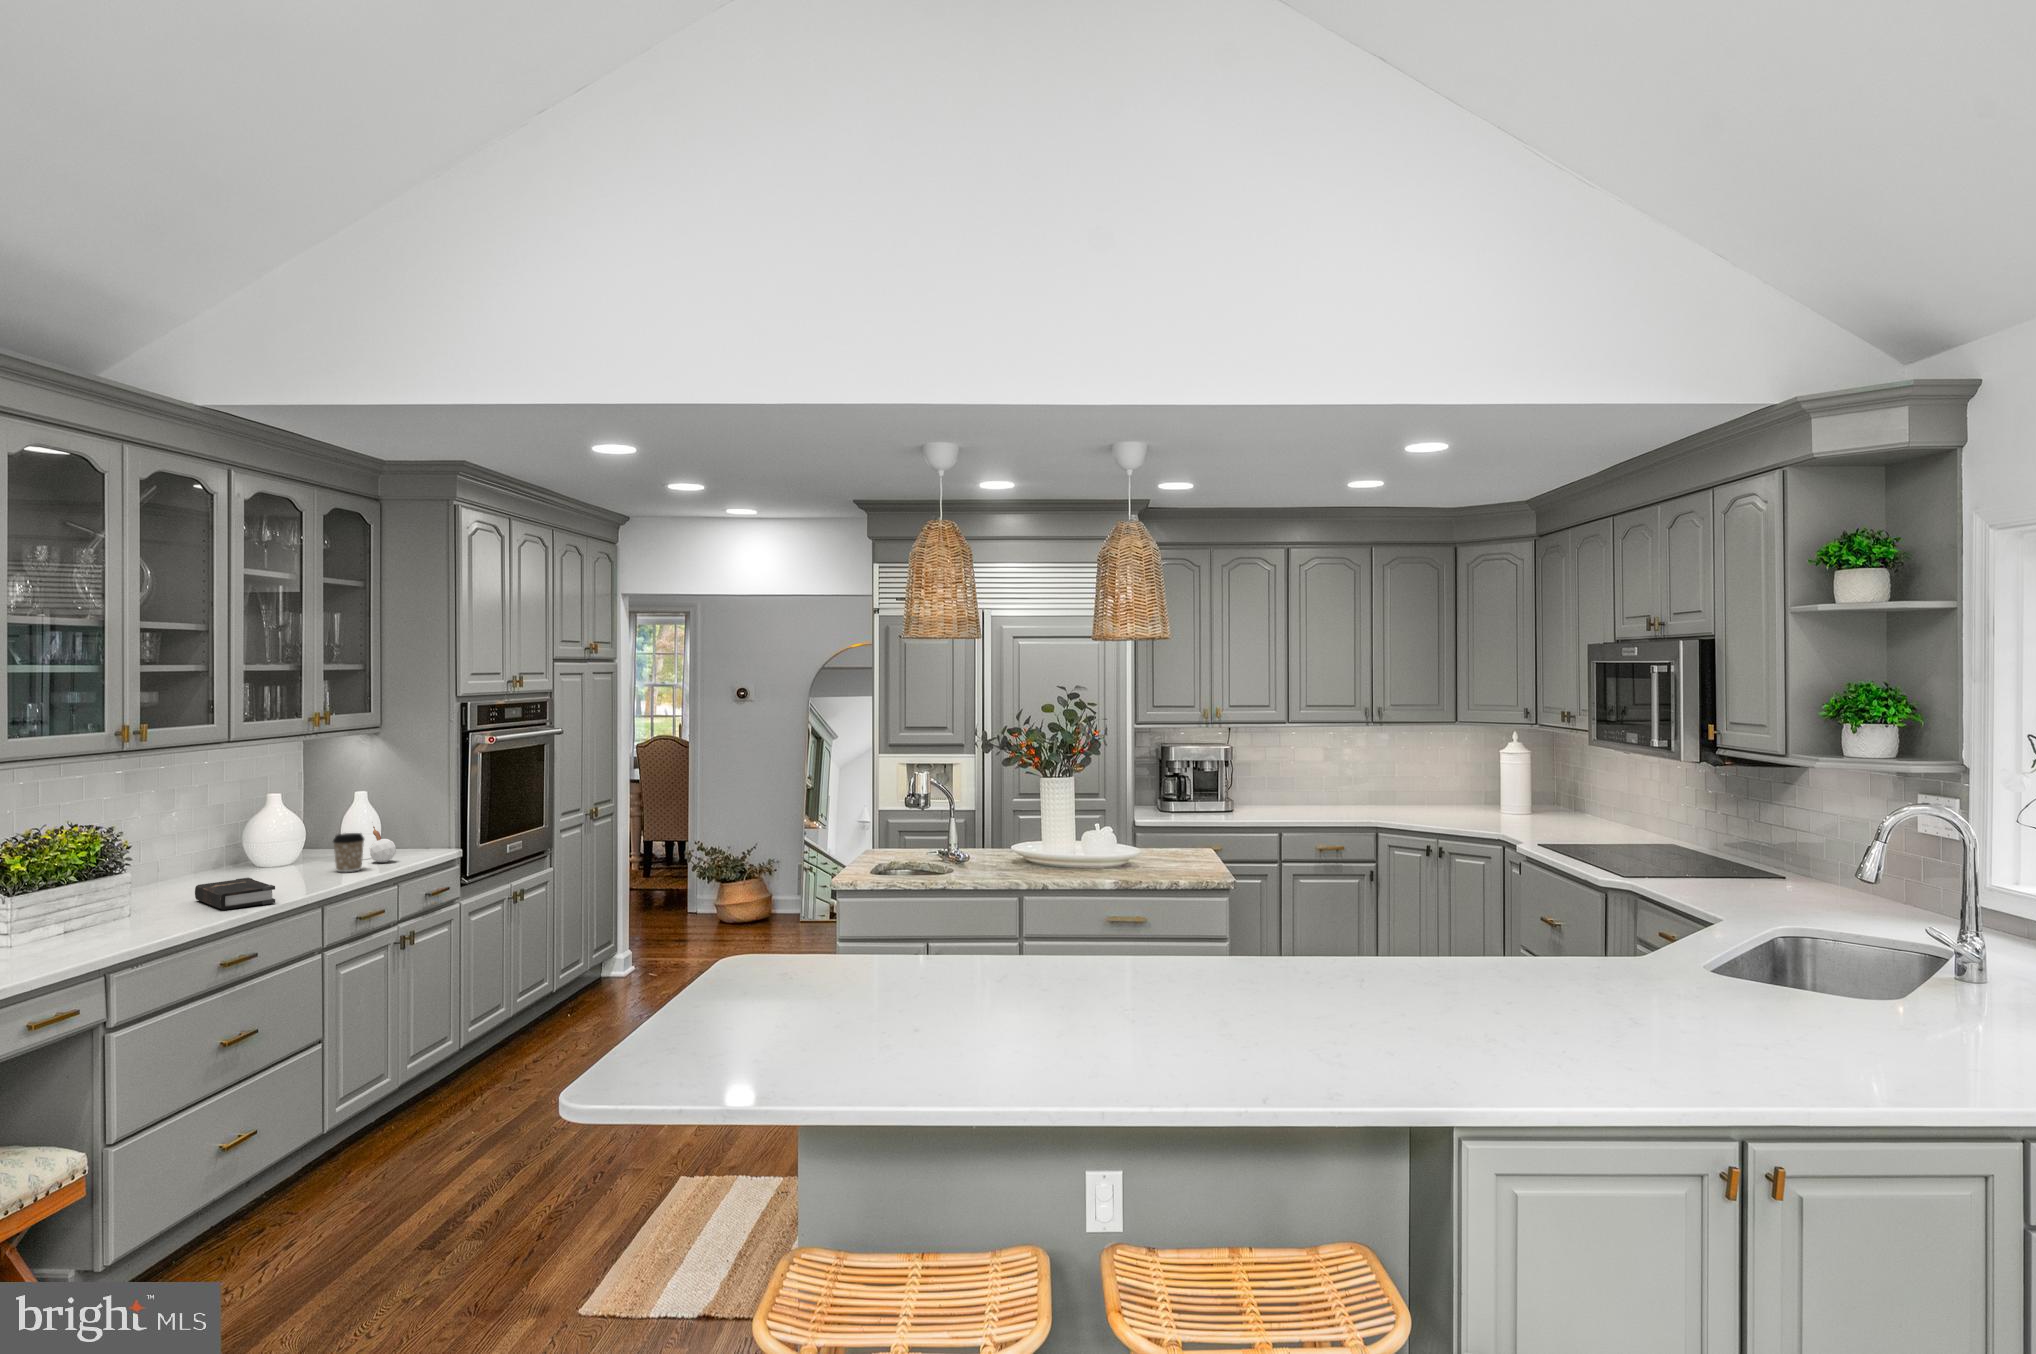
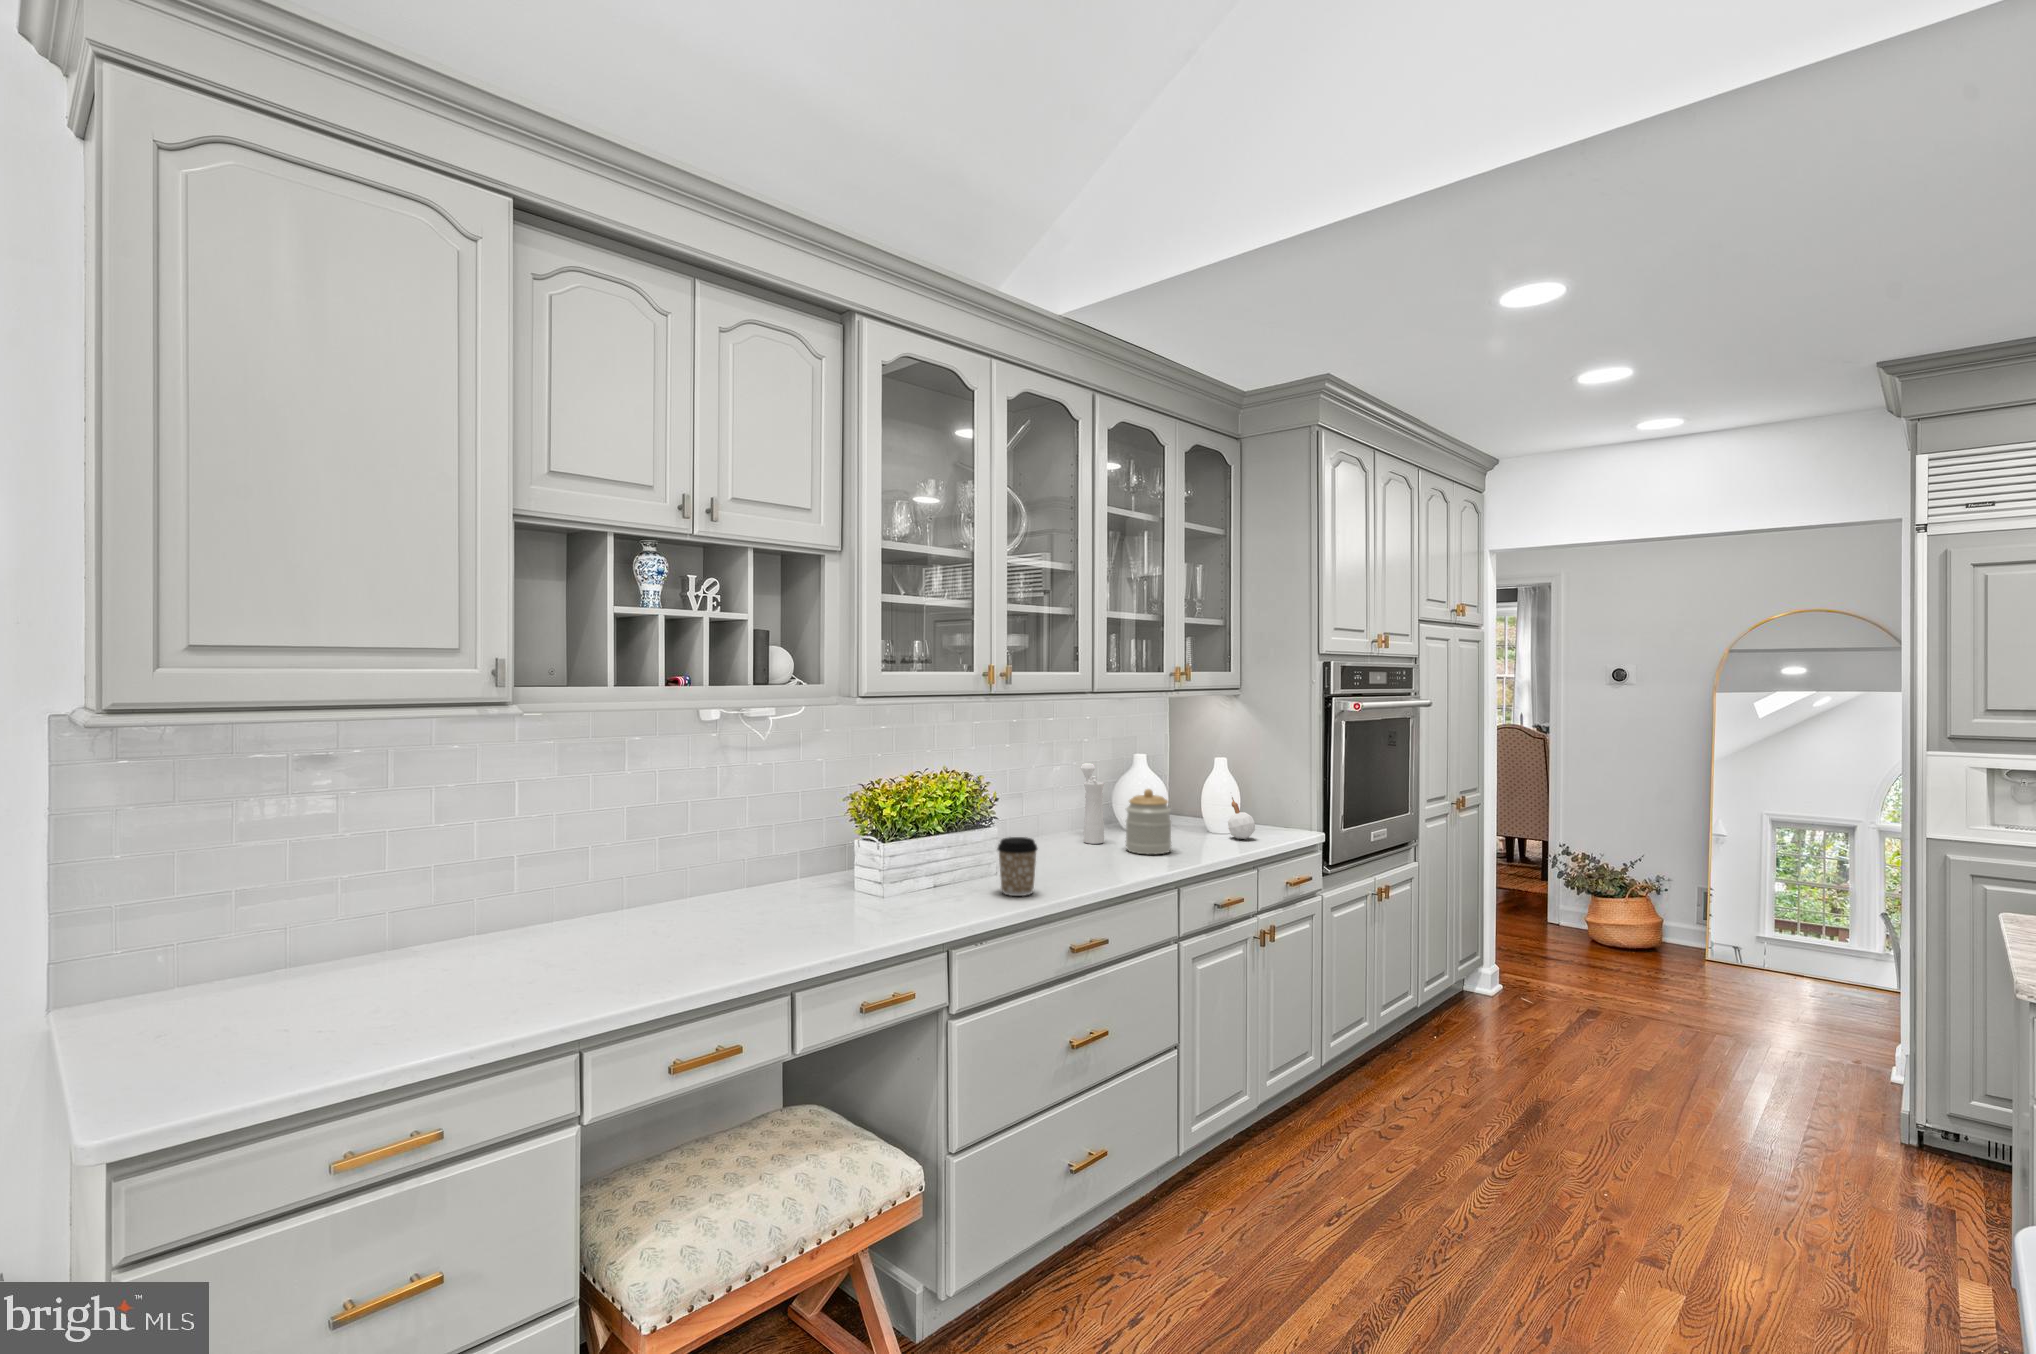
pepper mill: none [209,807,239,883] -> present [1081,763,1104,844]
jar: none [264,825,313,884] -> present [1126,789,1171,854]
coffee cup: present [333,833,364,872] -> present [998,837,1037,896]
hardback book: present [195,878,275,910] -> none [1059,843,1131,880]

